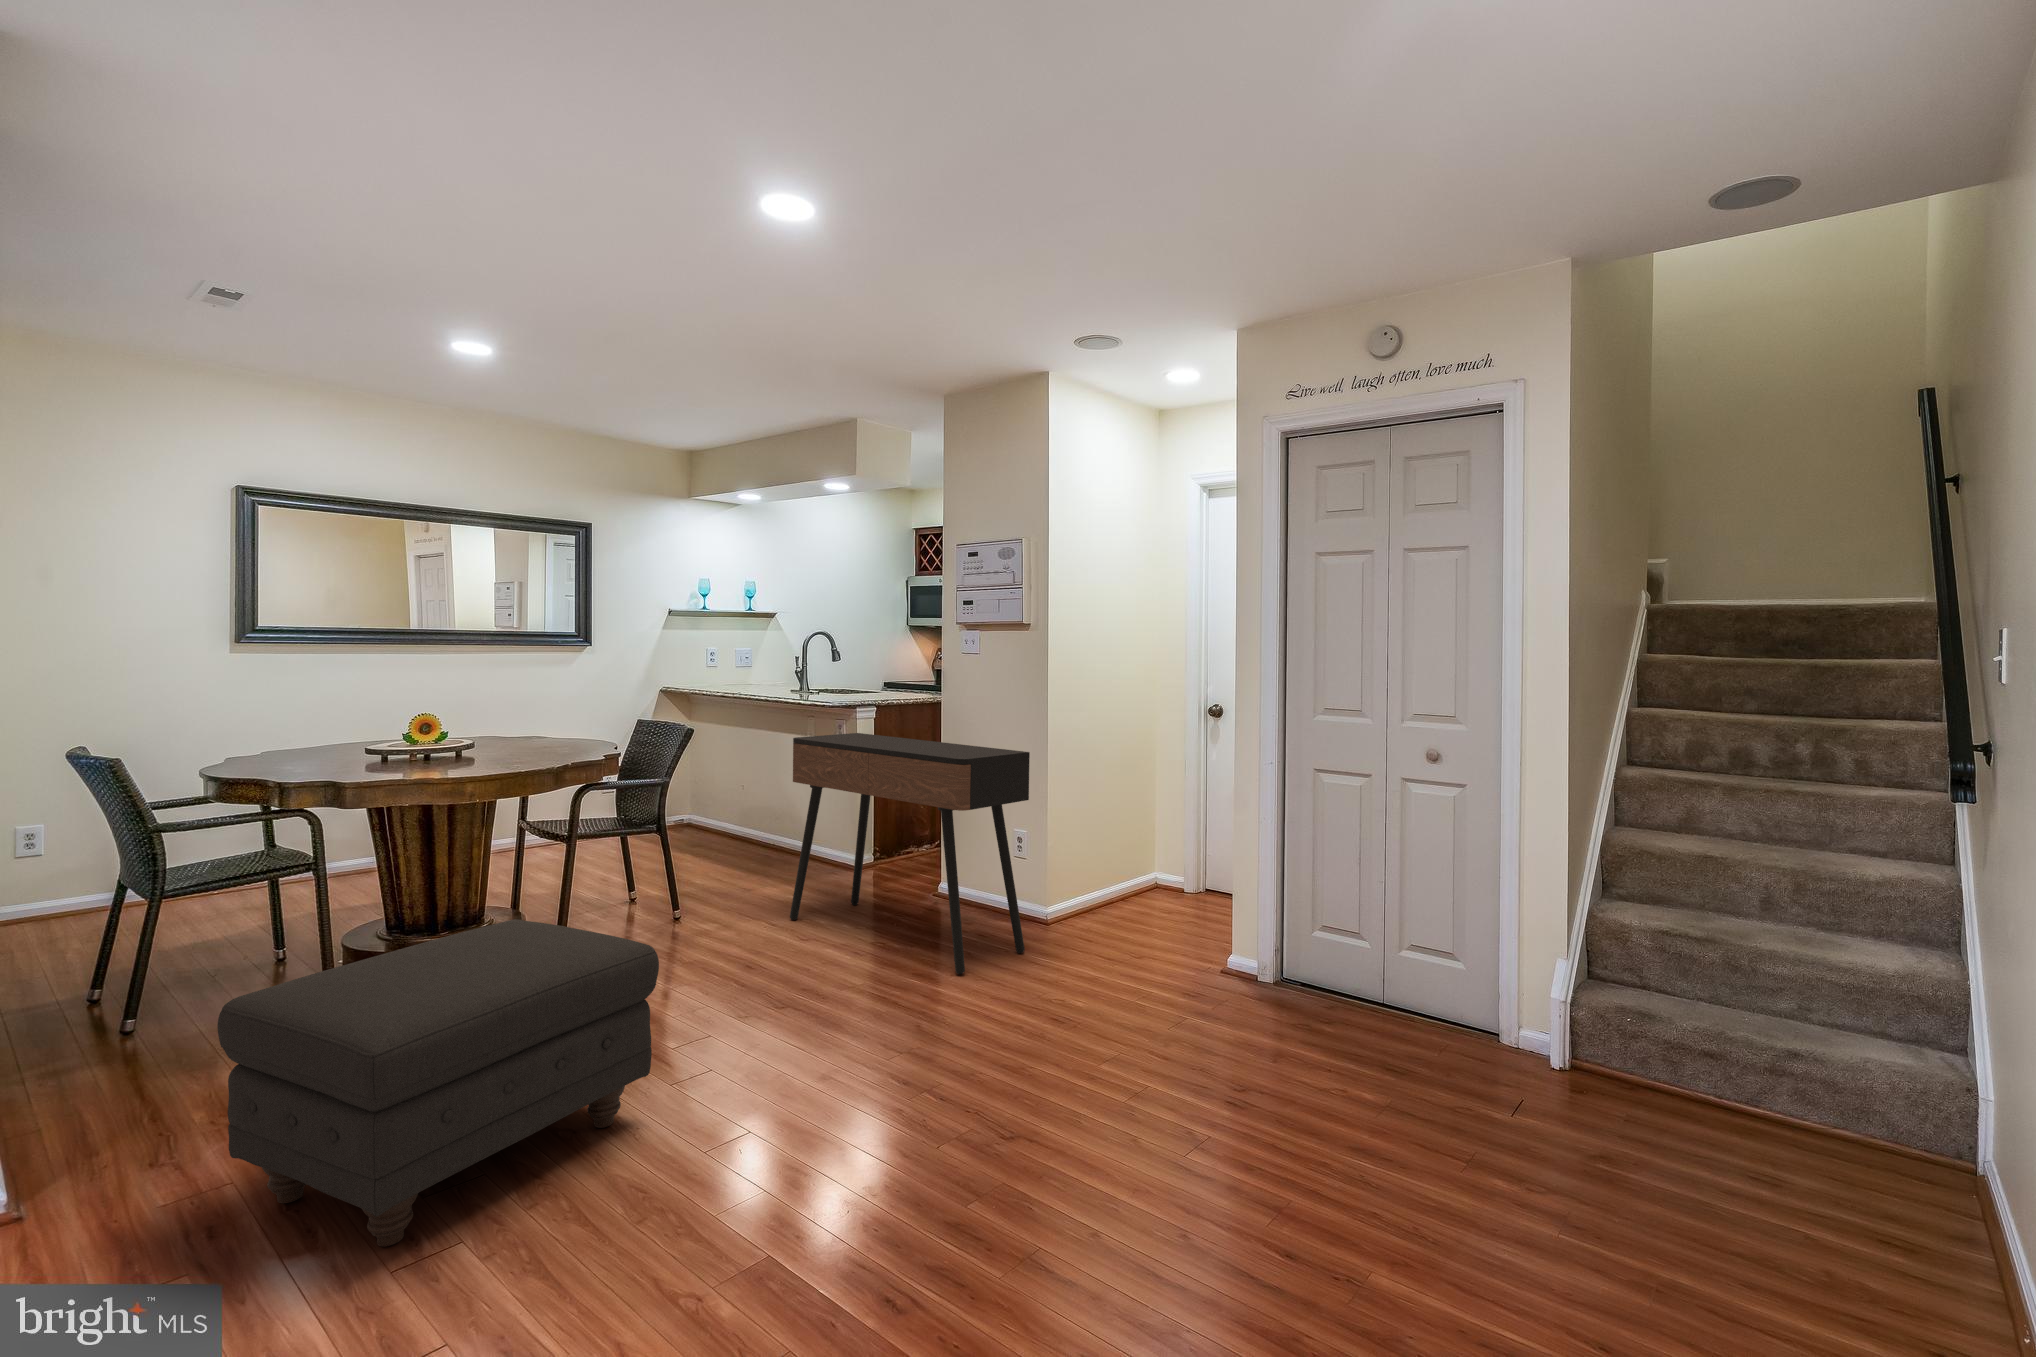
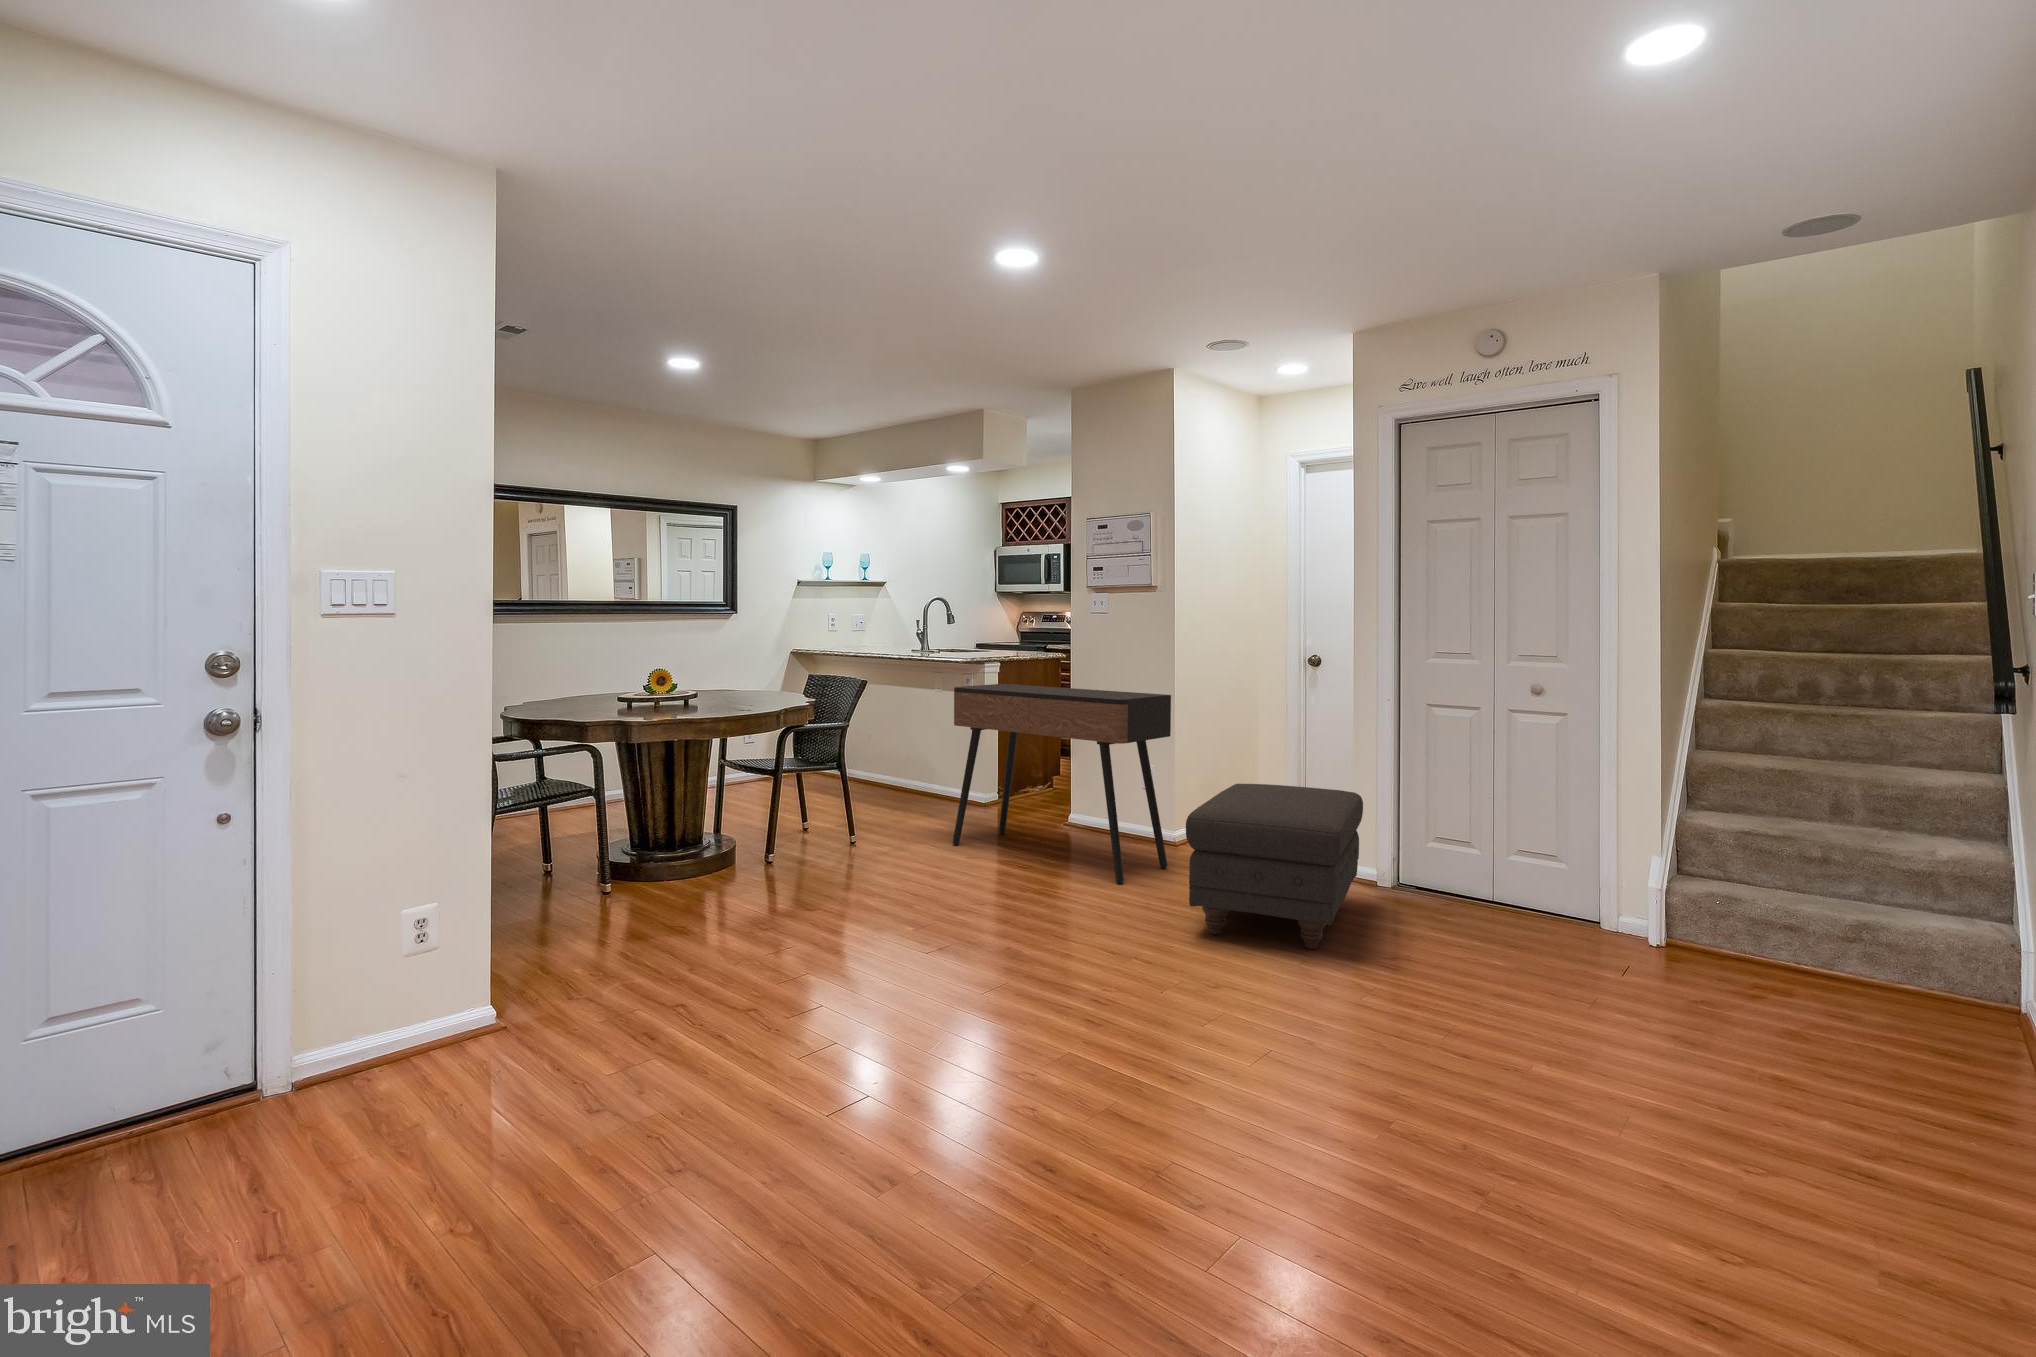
ottoman: present [217,919,659,1246] -> present [1186,784,1363,949]

